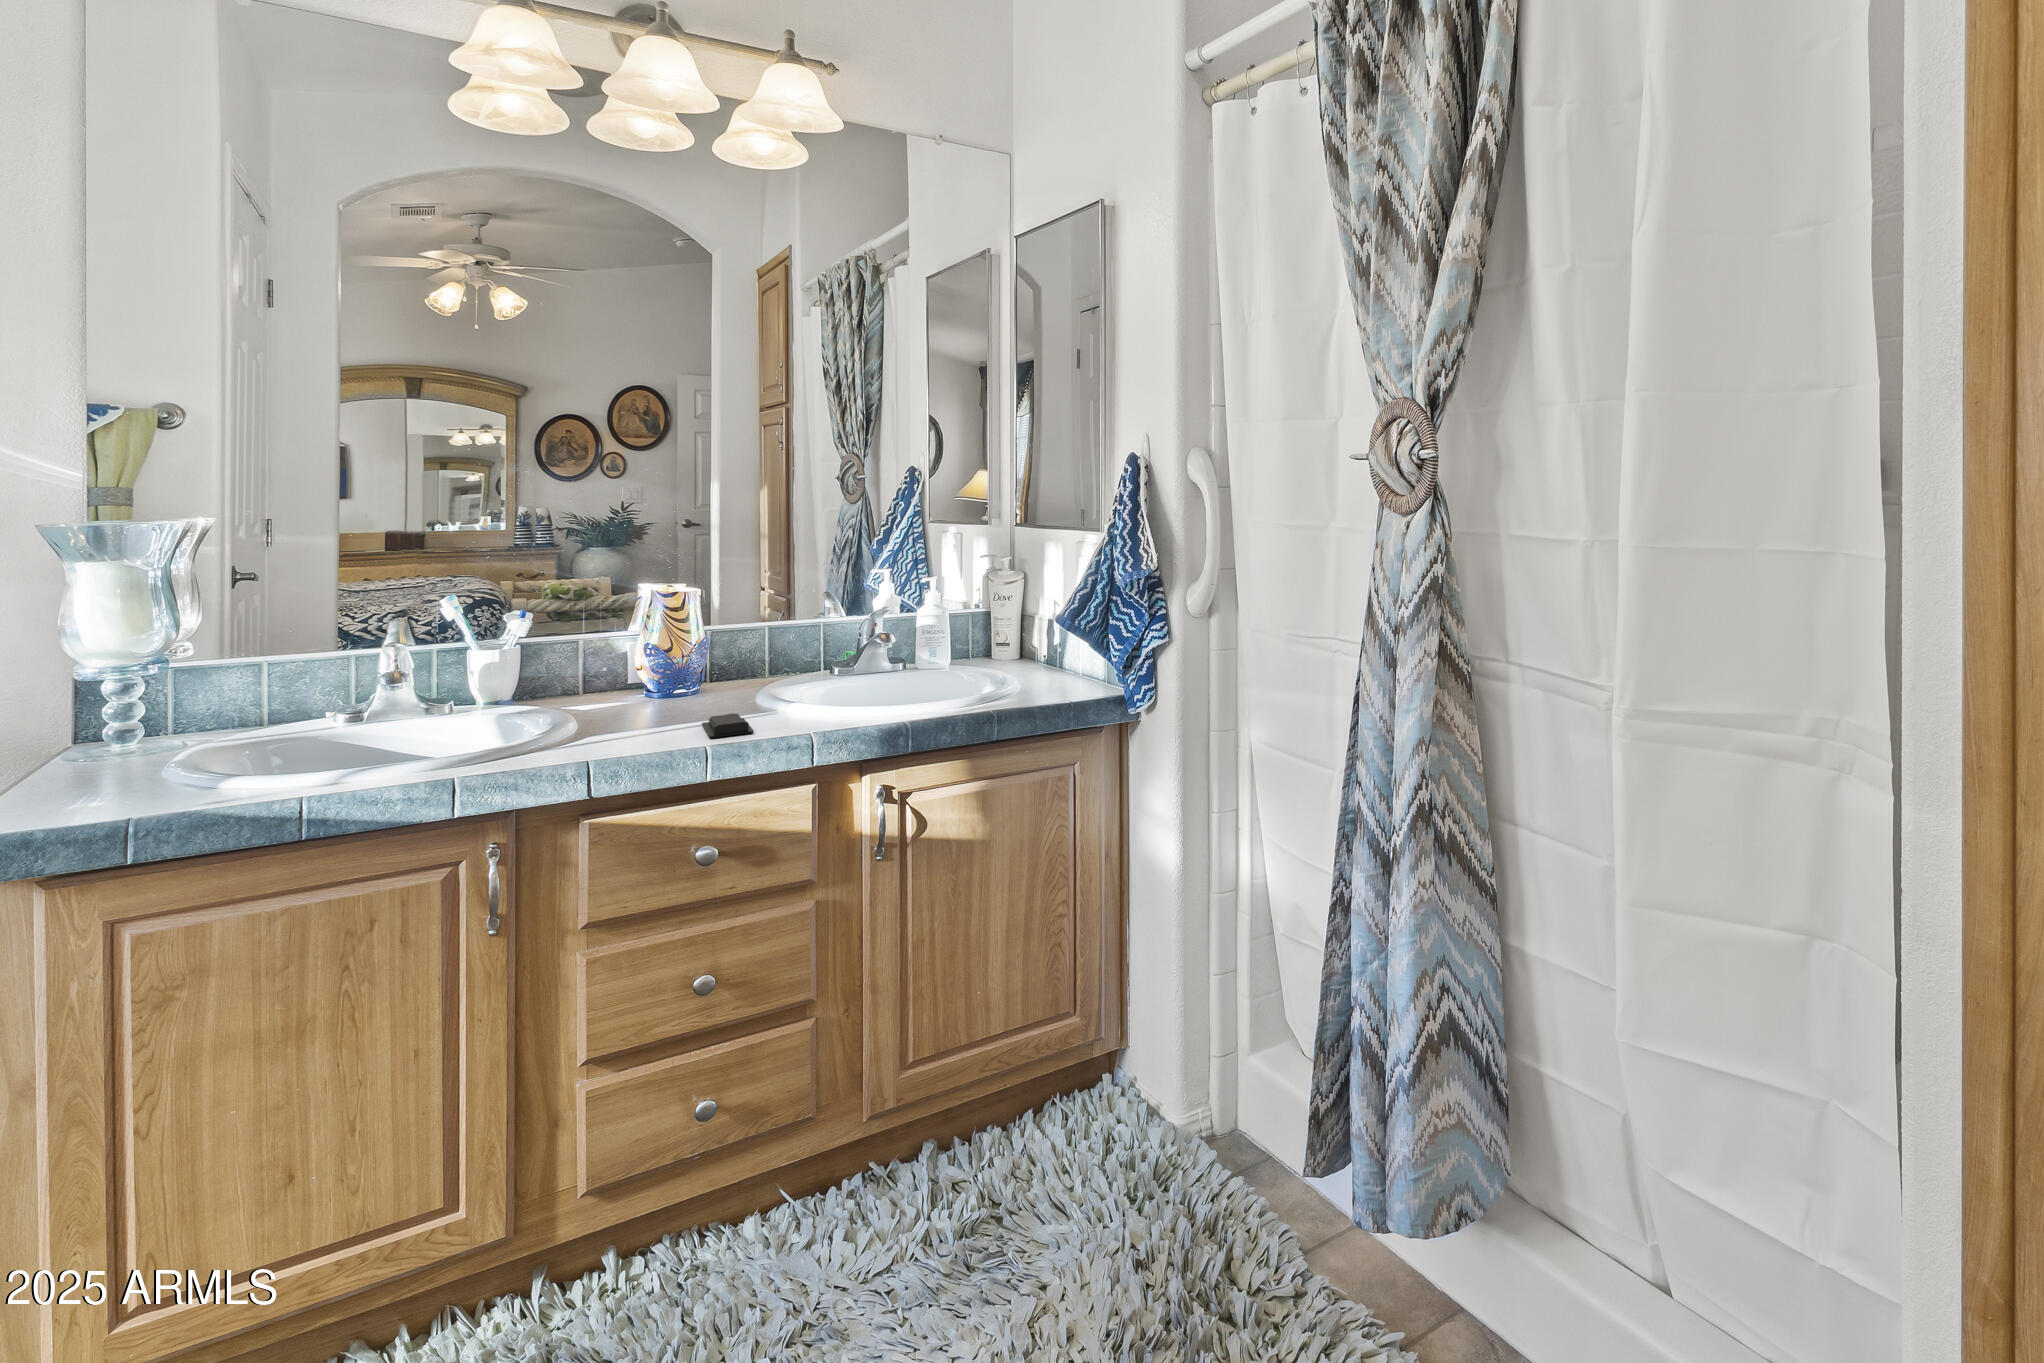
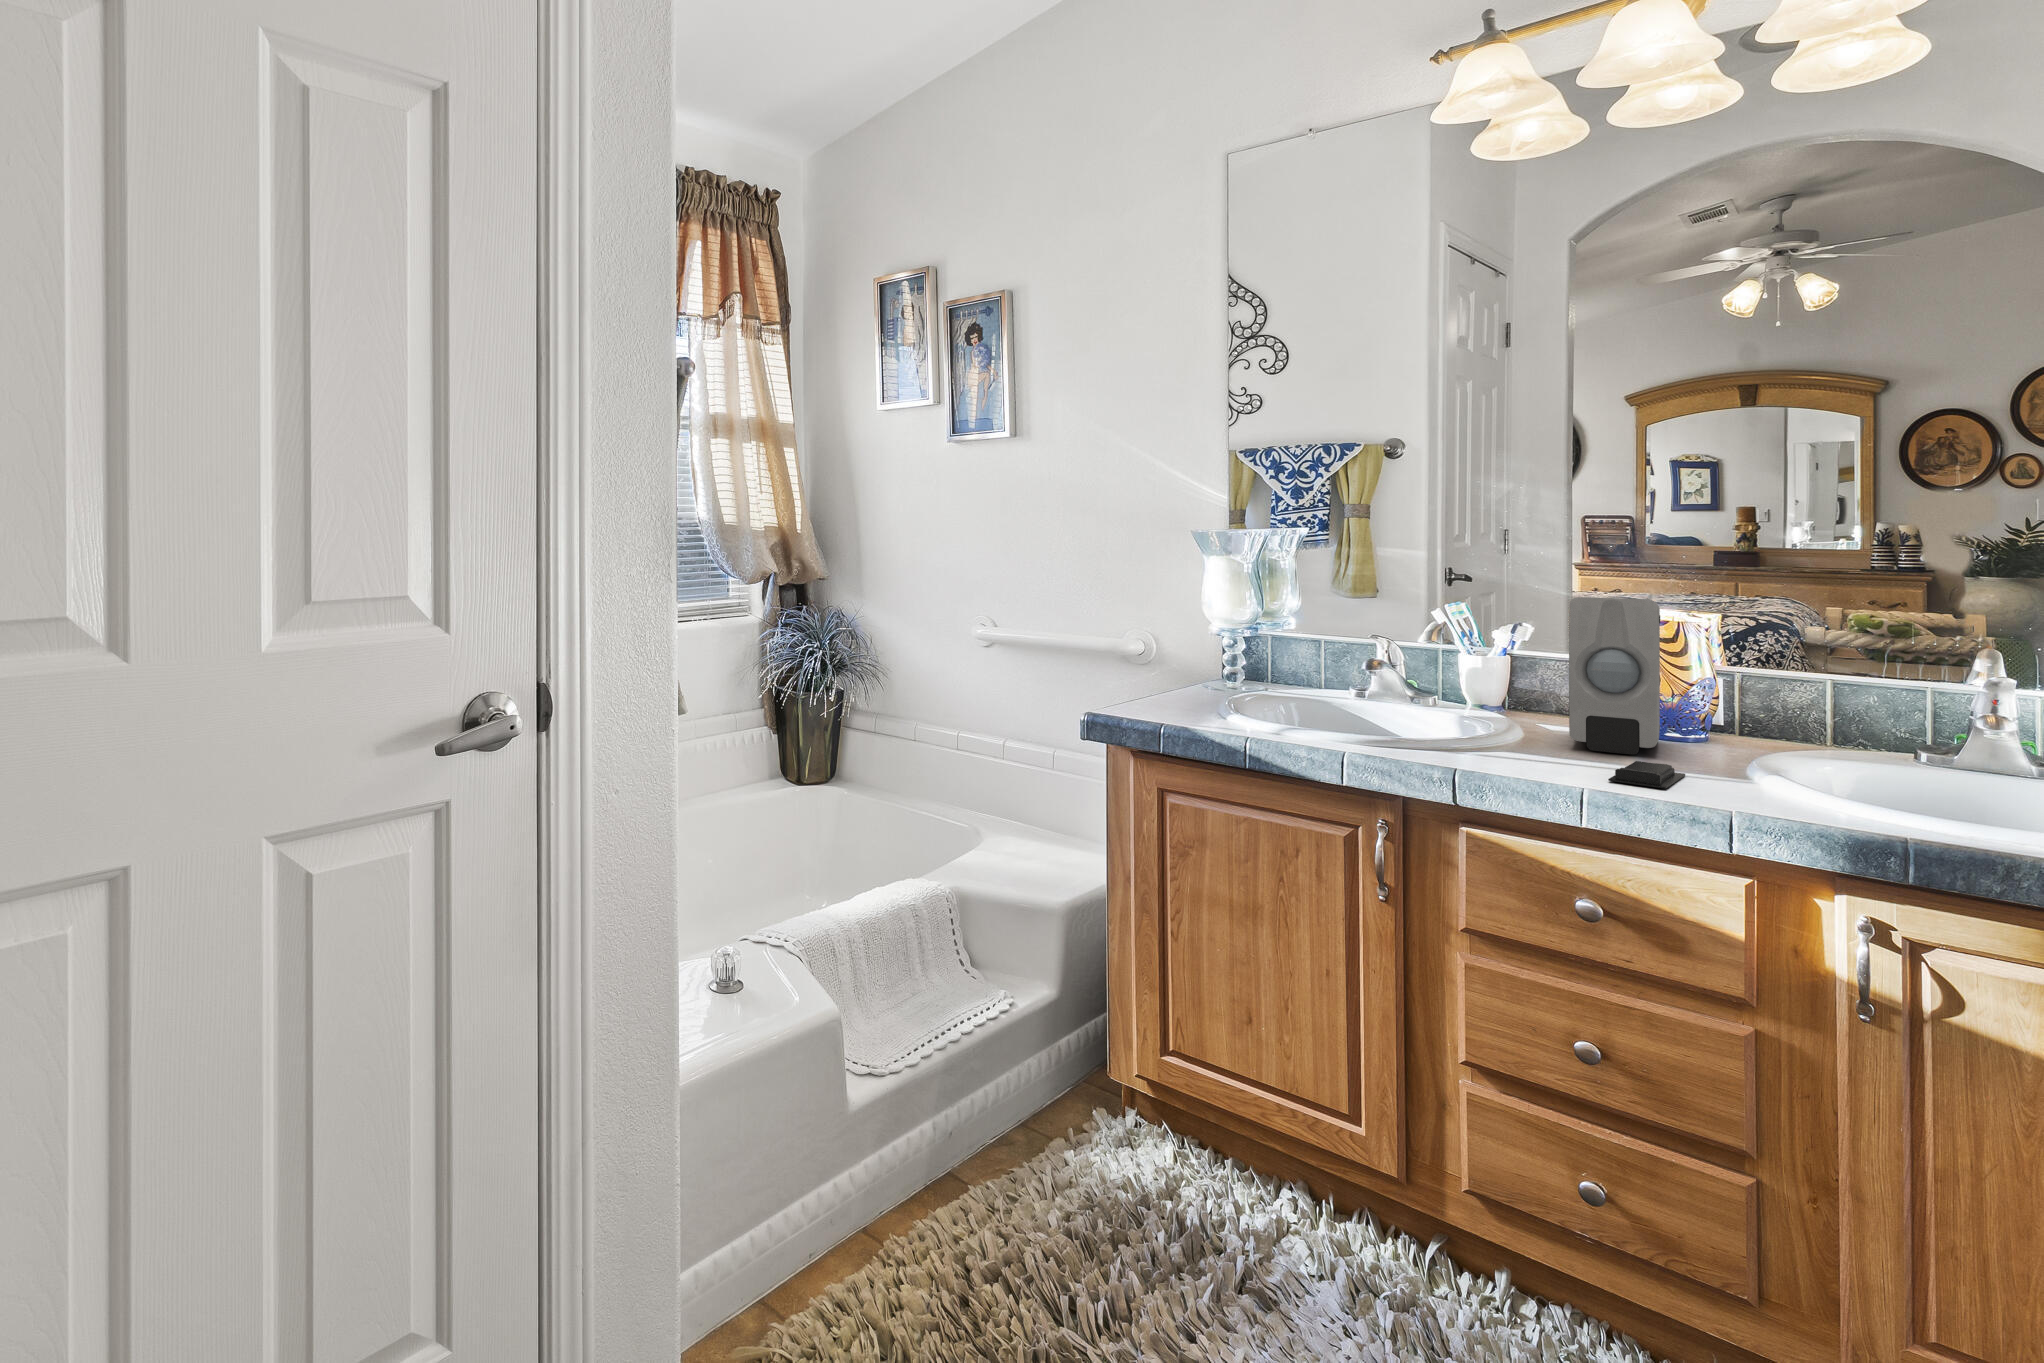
soap dispenser: none [605,577,701,718] -> present [1569,597,1660,754]

